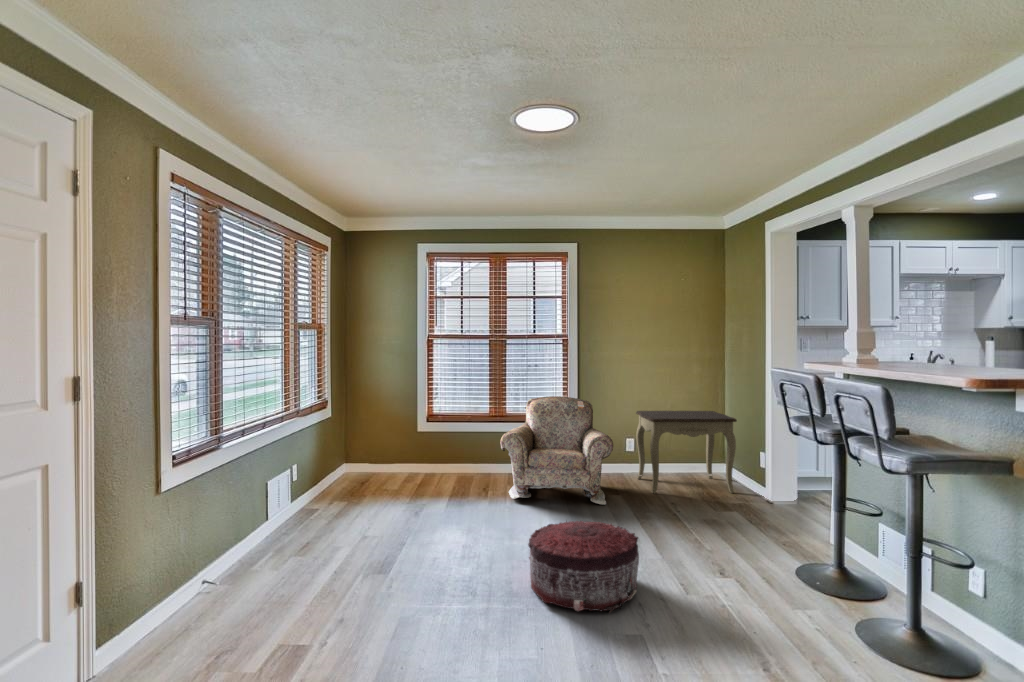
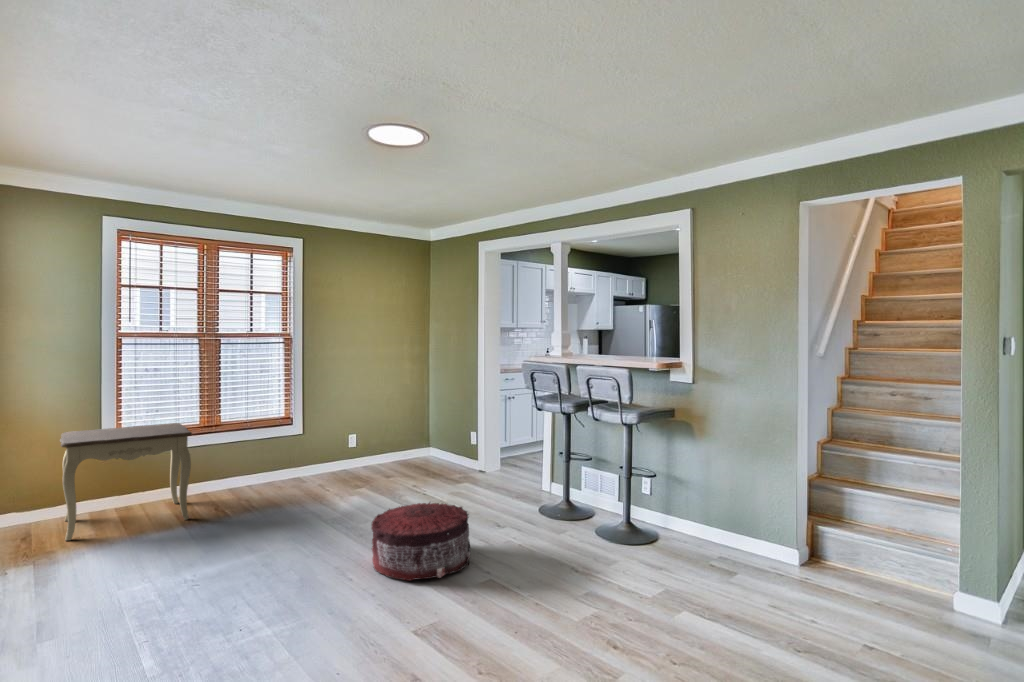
armchair: present [500,396,613,505] -> none [243,398,366,510]
side table: present [636,411,737,494] -> present [60,423,192,541]

